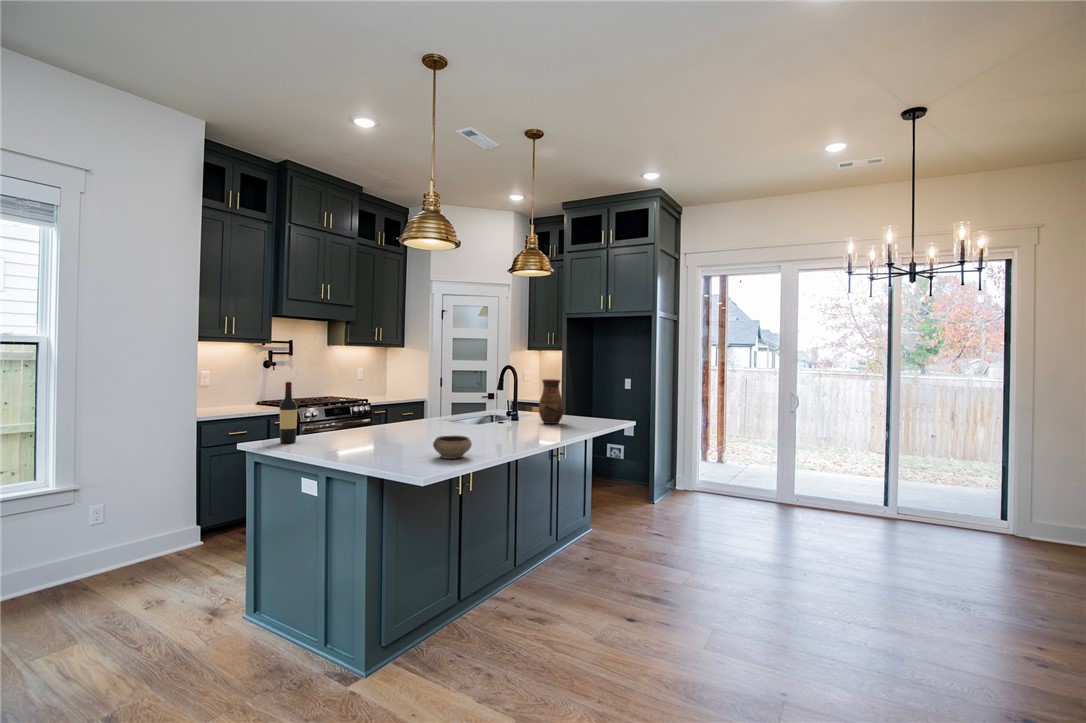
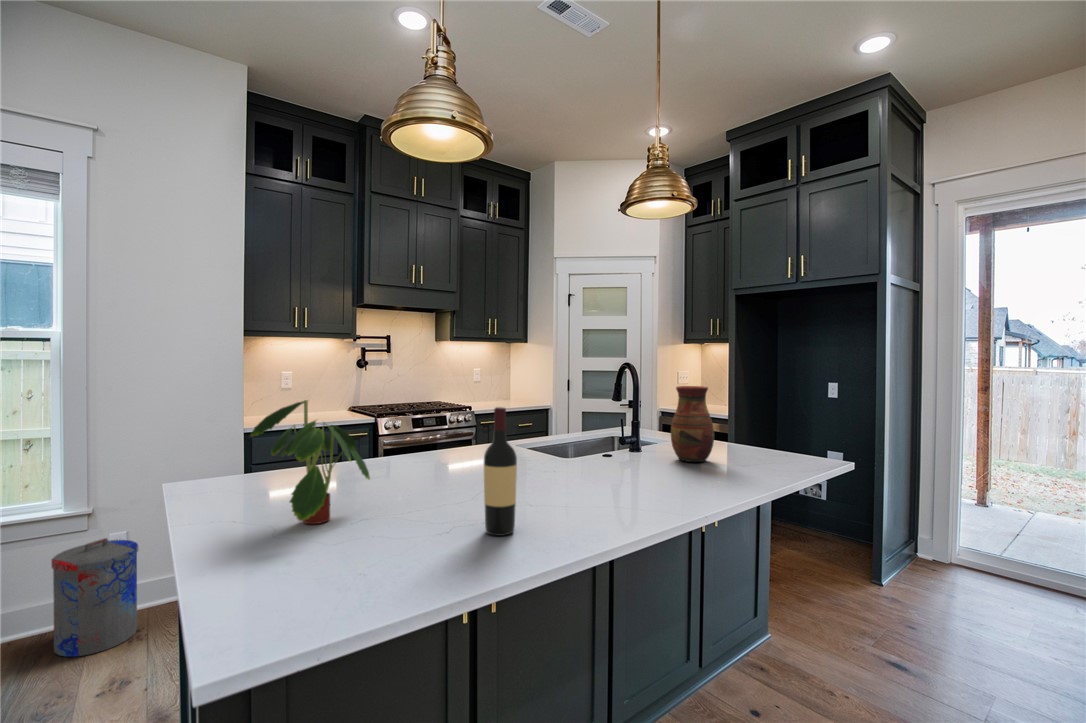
wine bottle: present [280,382,297,443] -> present [484,407,517,536]
plant: none [342,384,396,450] -> present [250,400,370,524]
ceramic bowl: present [433,436,472,459] -> none [372,512,459,574]
trash can: none [66,503,134,594] -> present [51,538,138,657]

